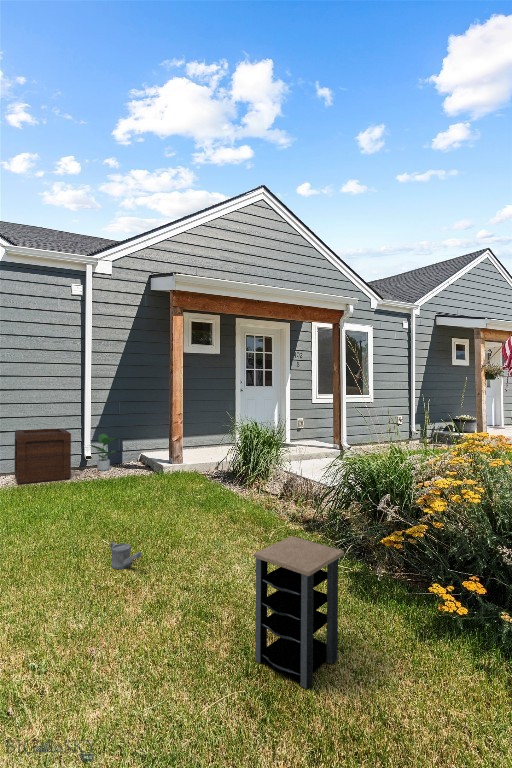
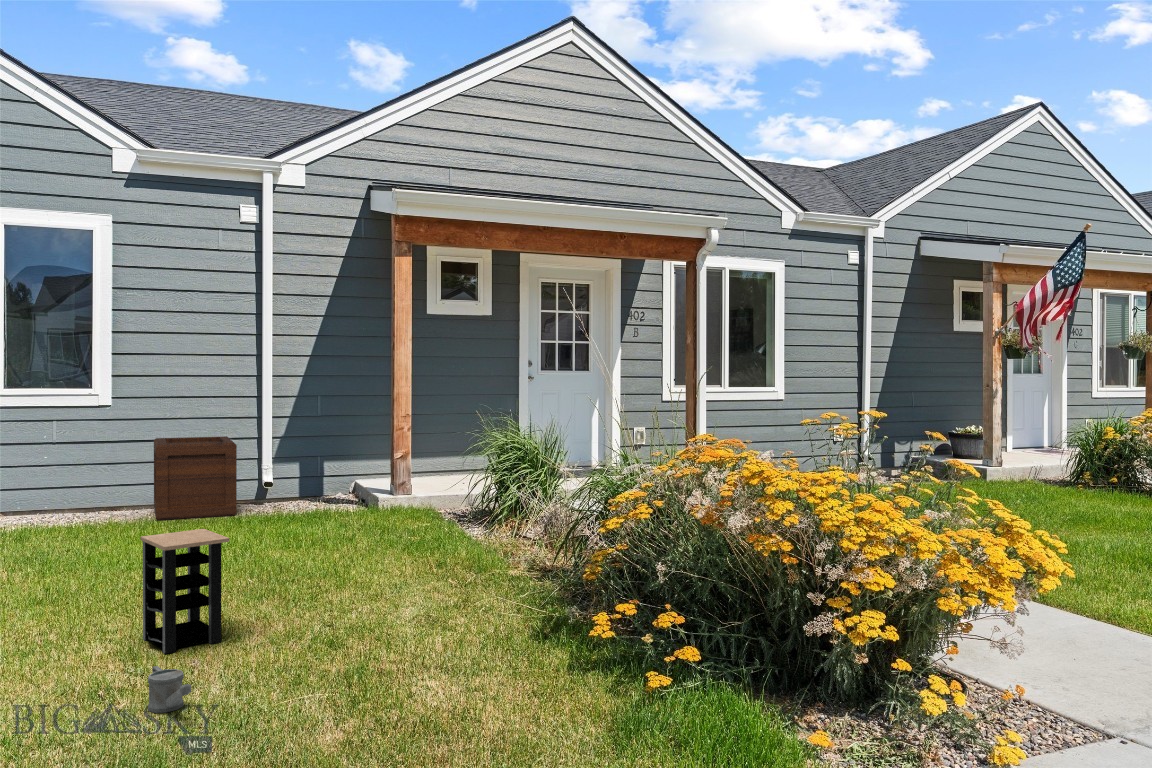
potted plant: present [90,434,116,471] -> none [266,446,311,505]
side table: present [254,536,344,689] -> present [141,529,229,654]
watering can: present [110,542,141,569] -> present [148,666,191,713]

